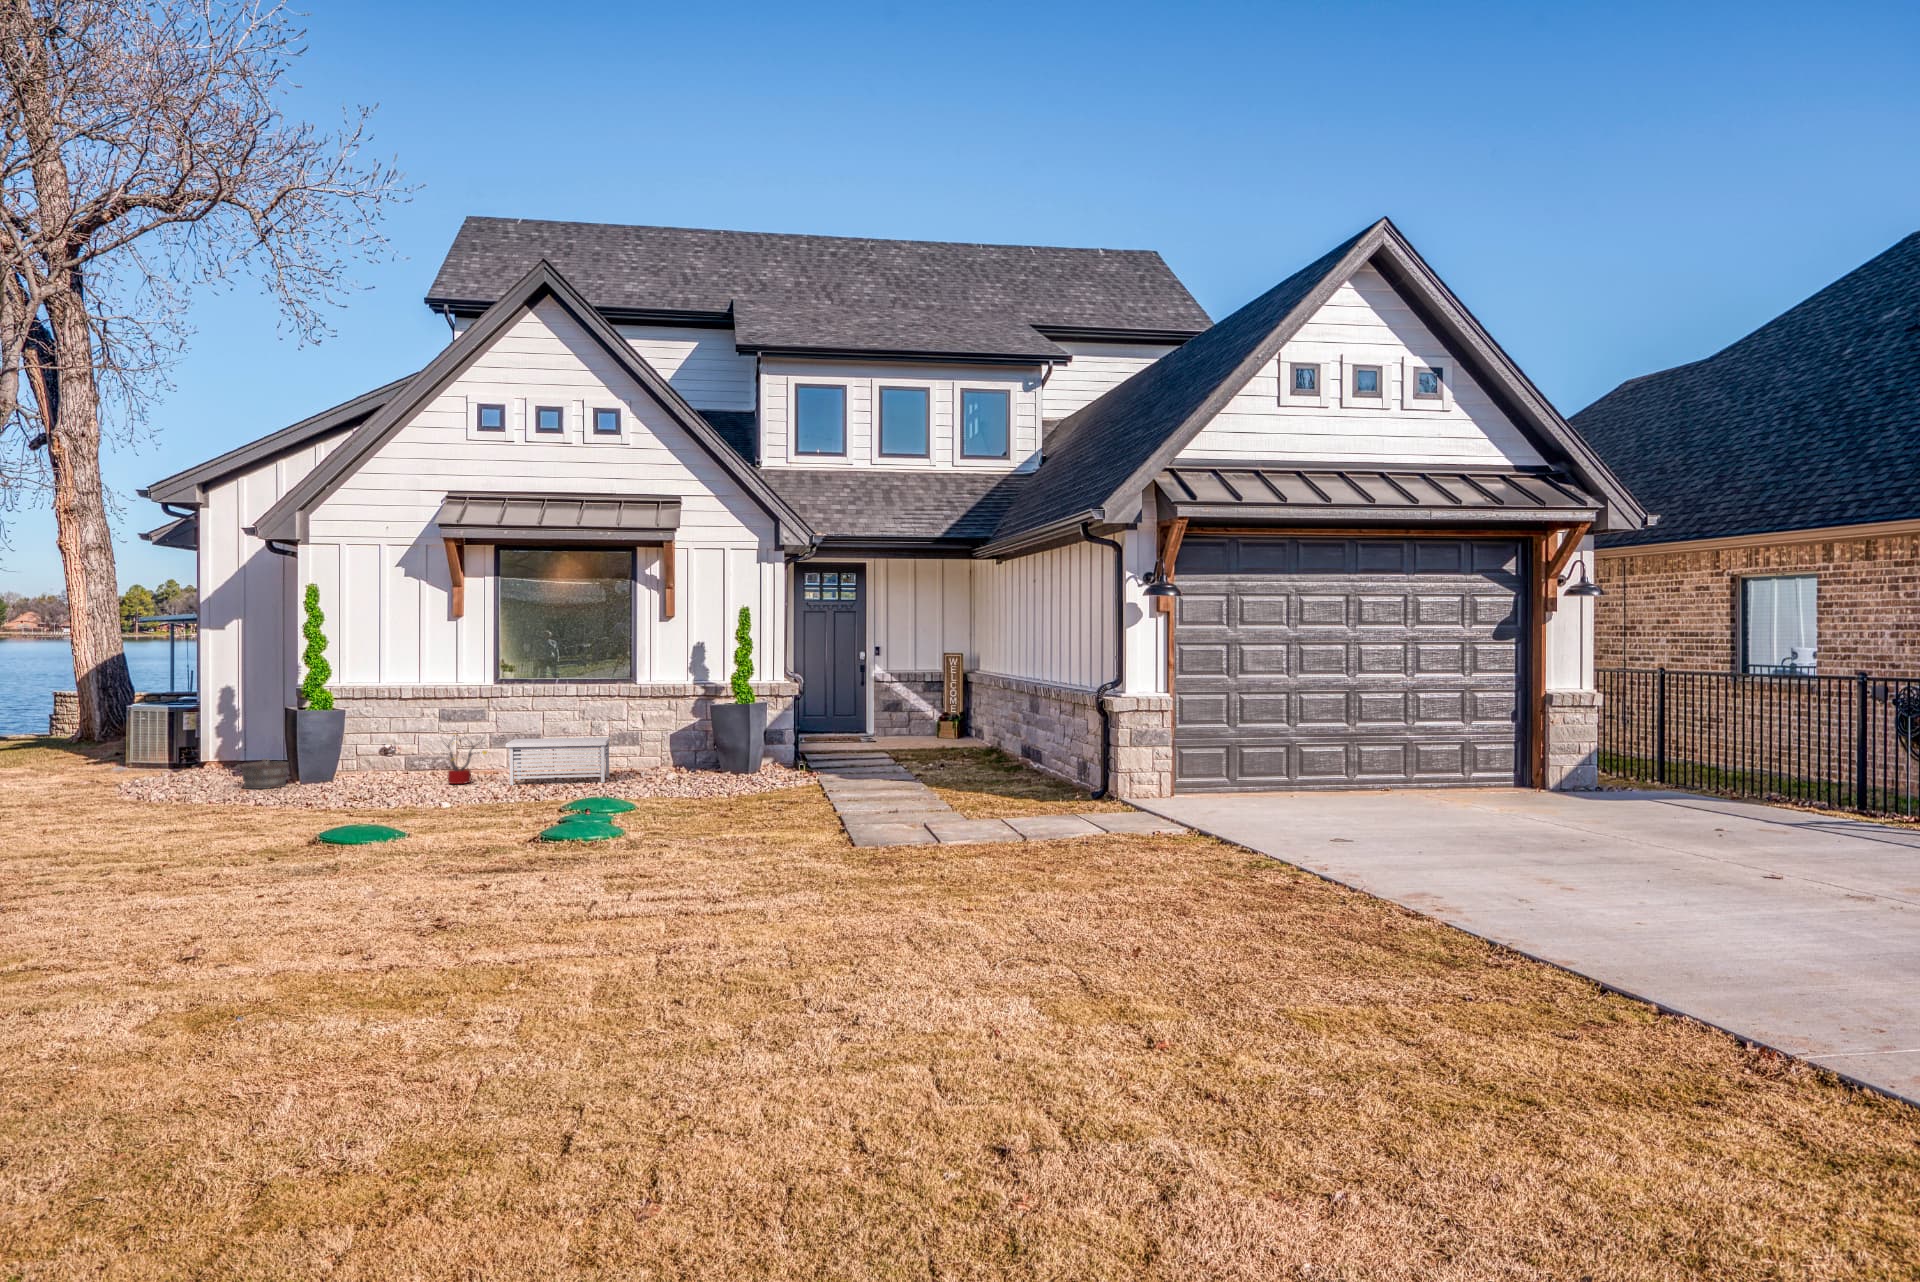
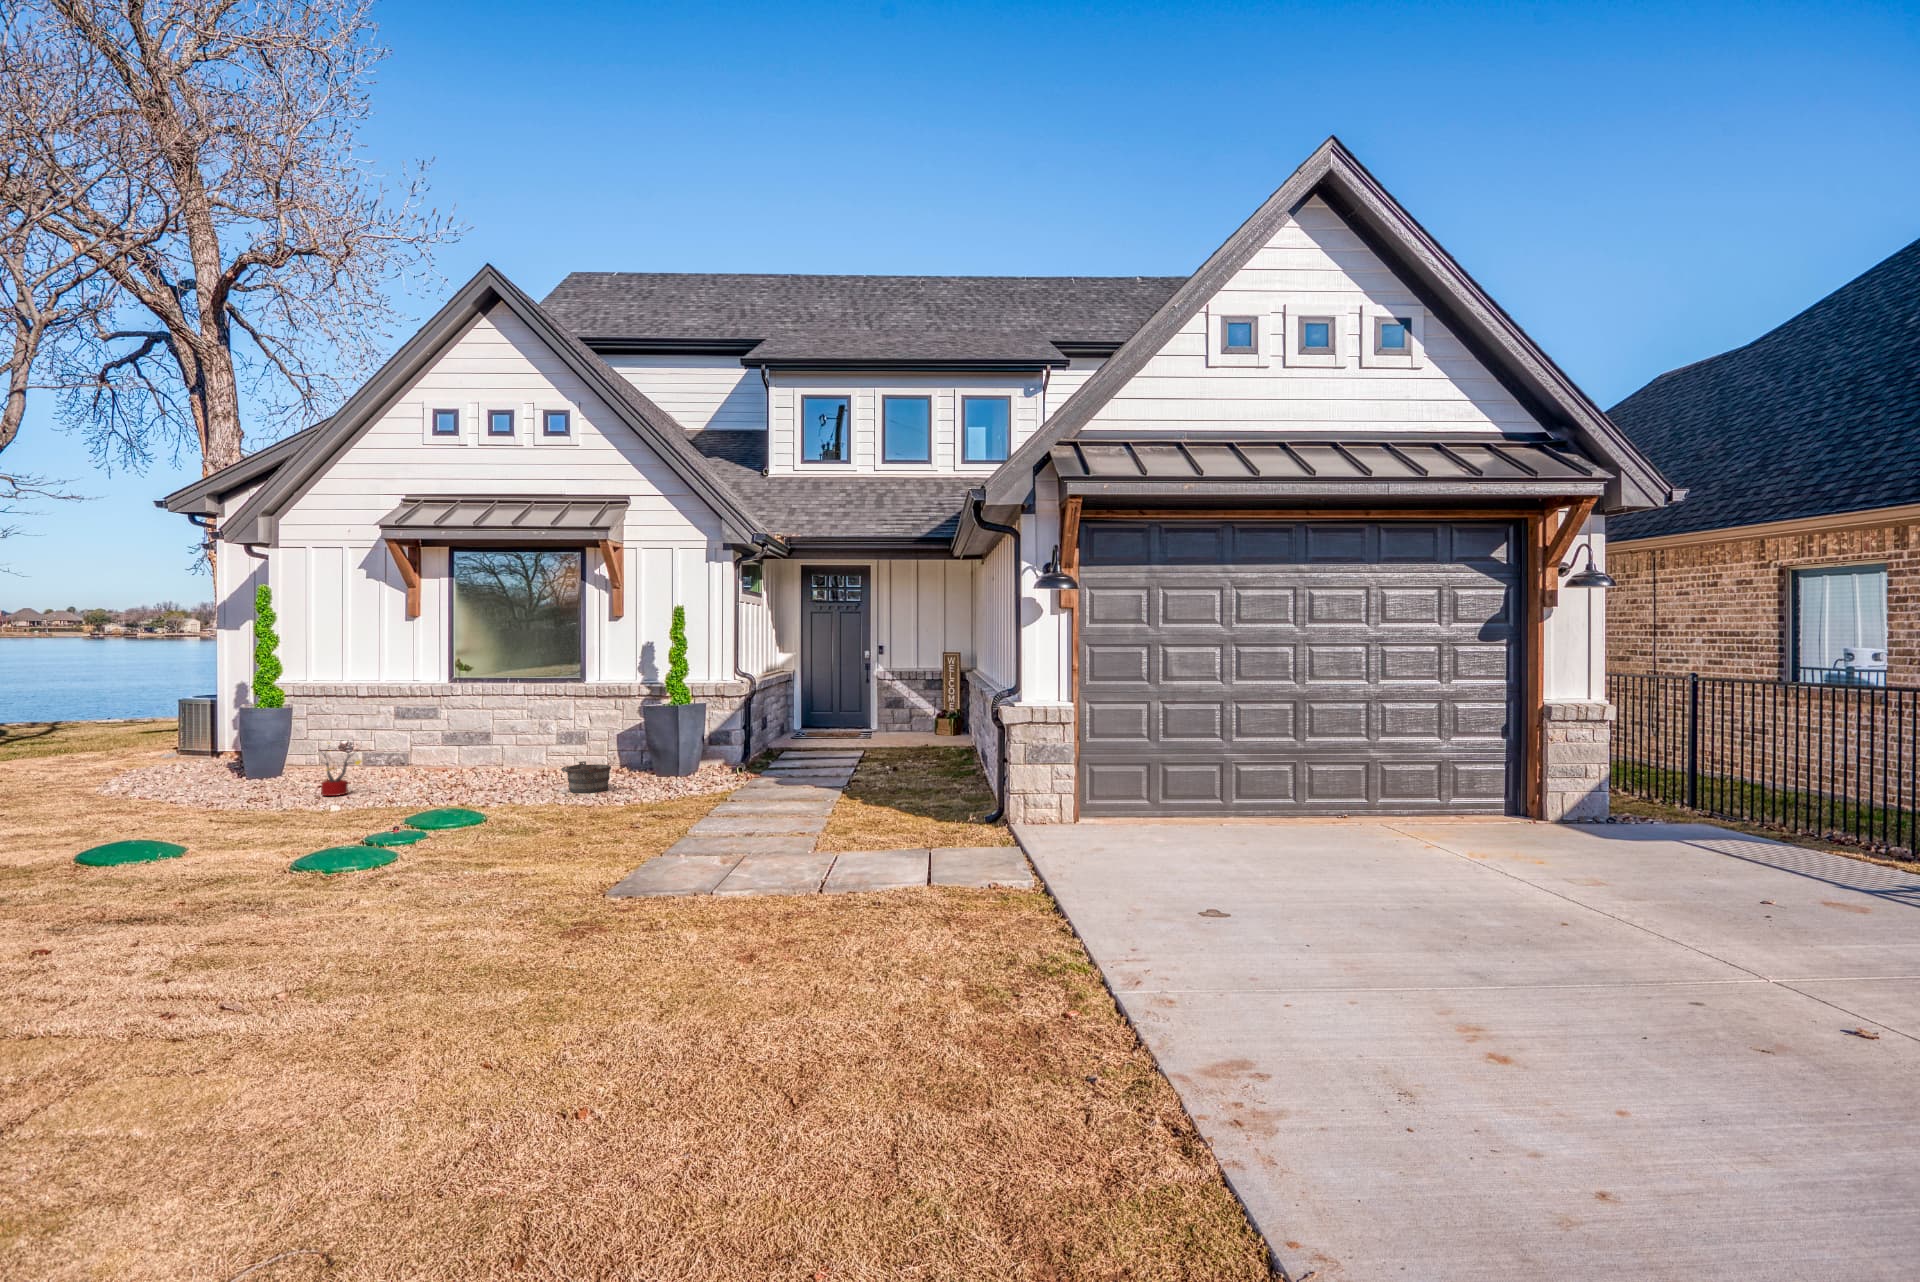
storage bench: present [506,737,610,785] -> none [376,746,502,798]
bucket: present [236,758,289,789] -> present [561,761,611,793]

